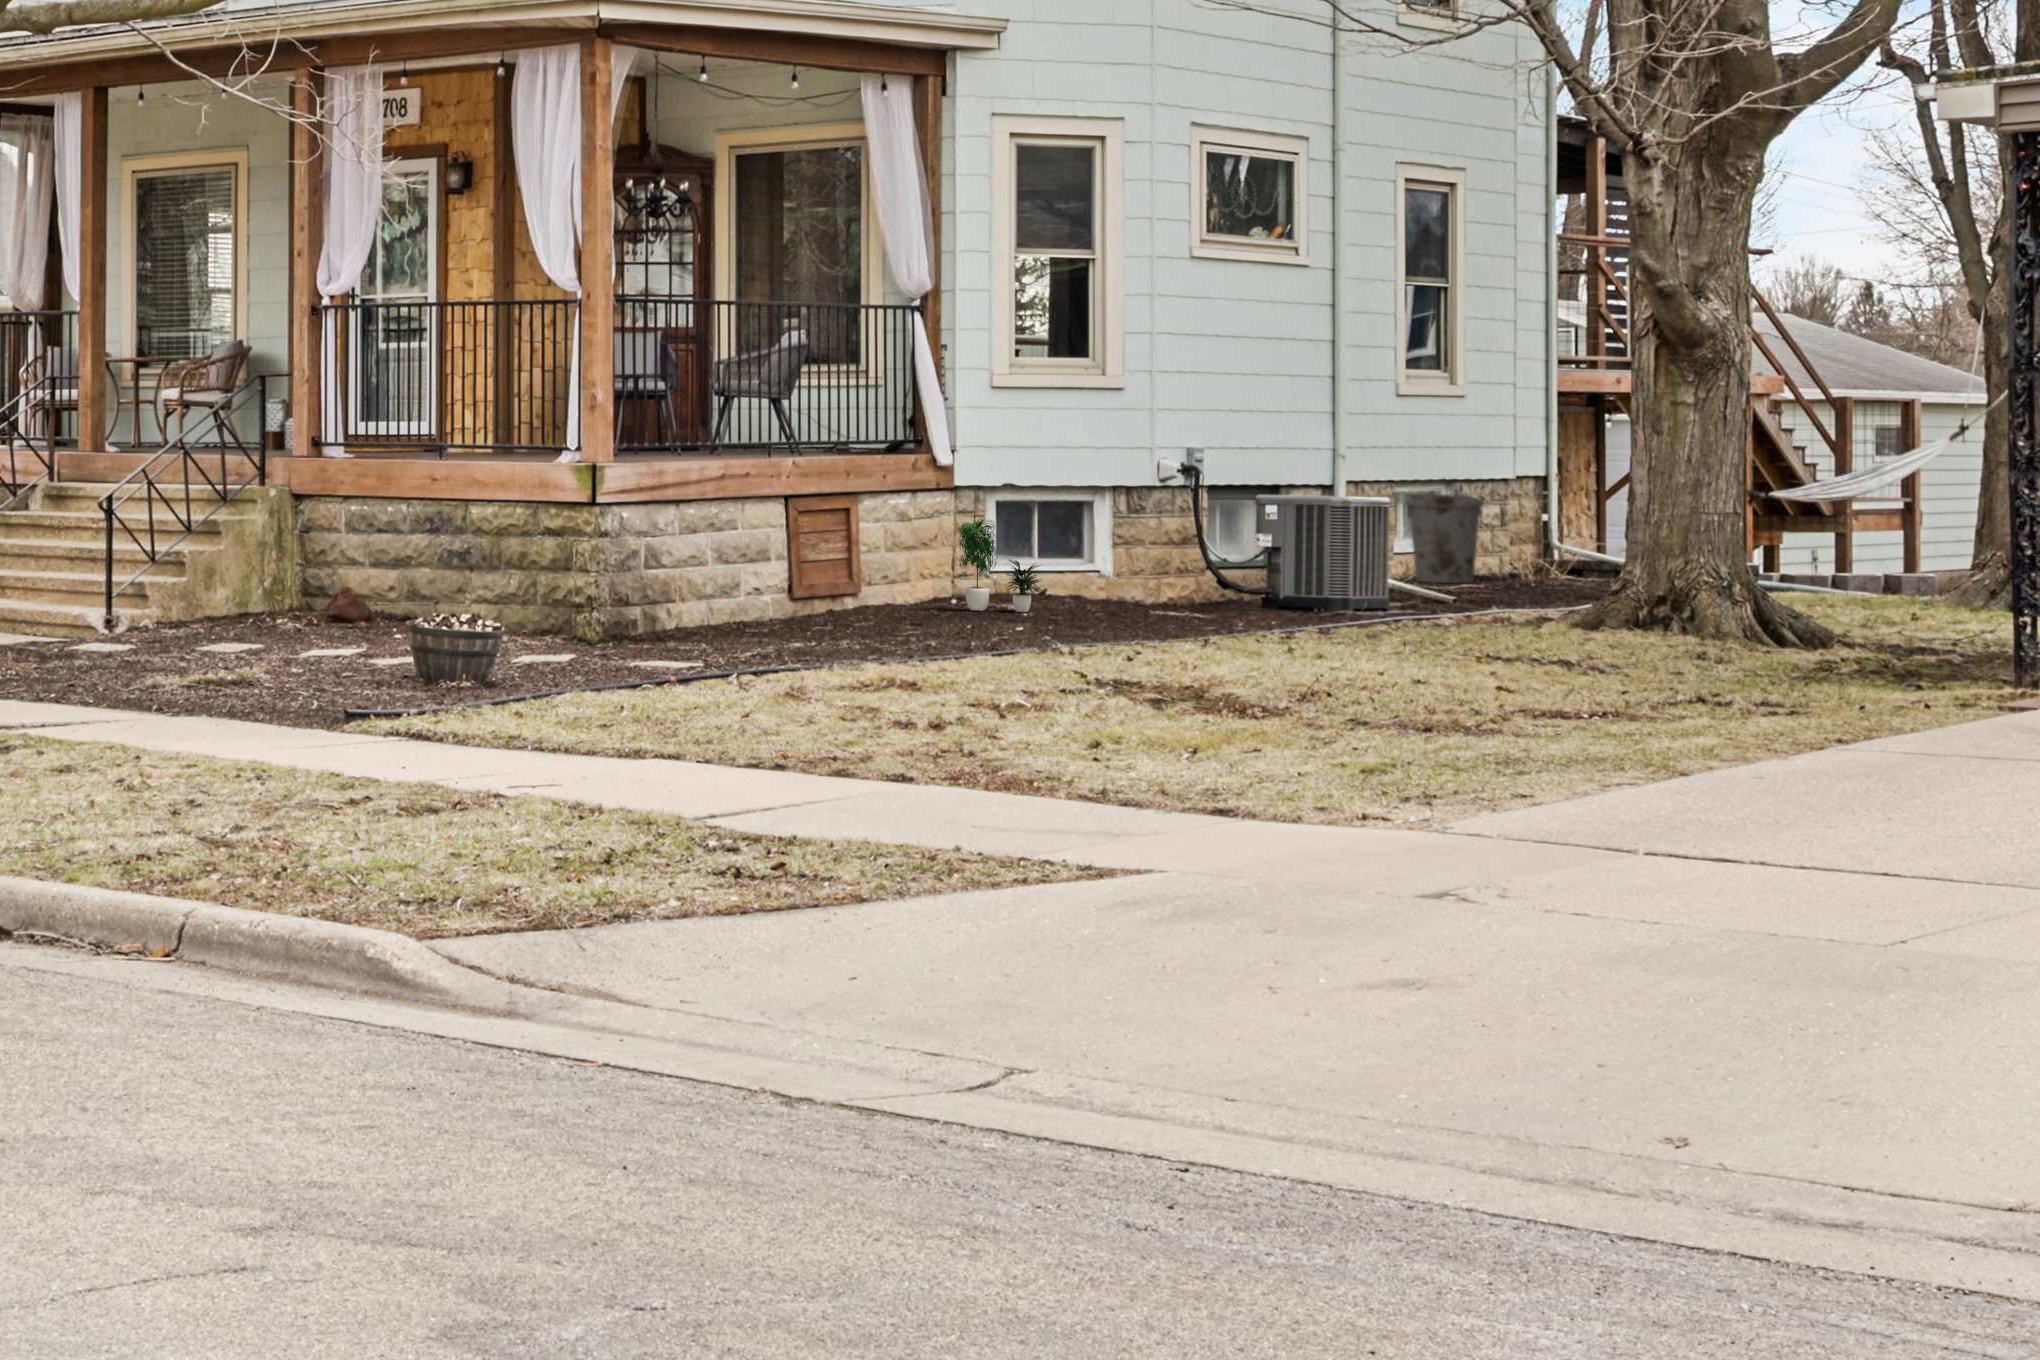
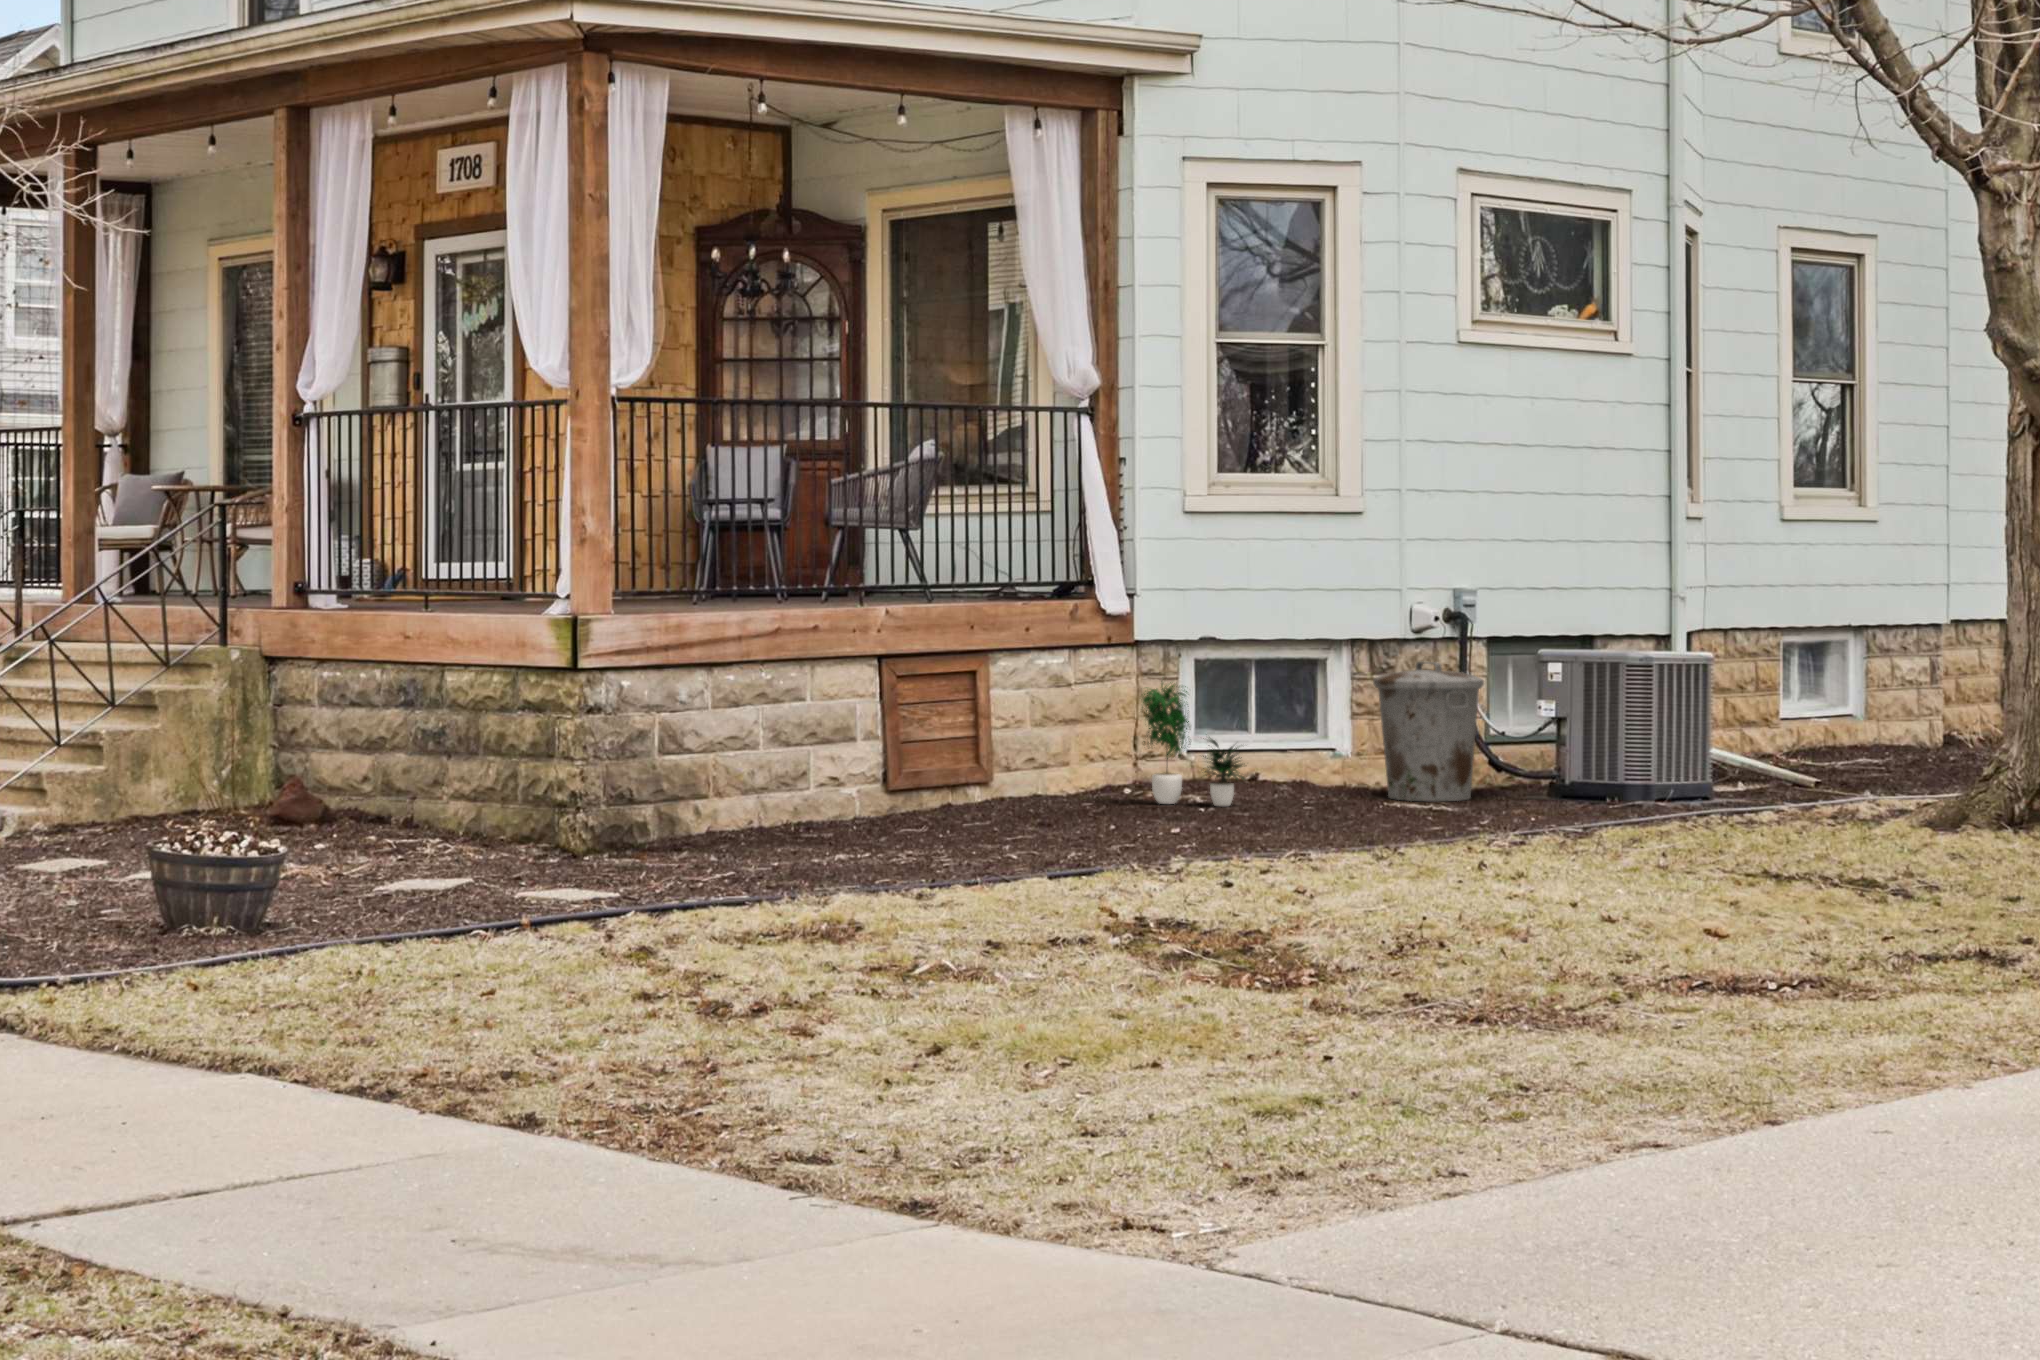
trash can: present [1406,494,1483,583] -> present [1373,662,1484,801]

